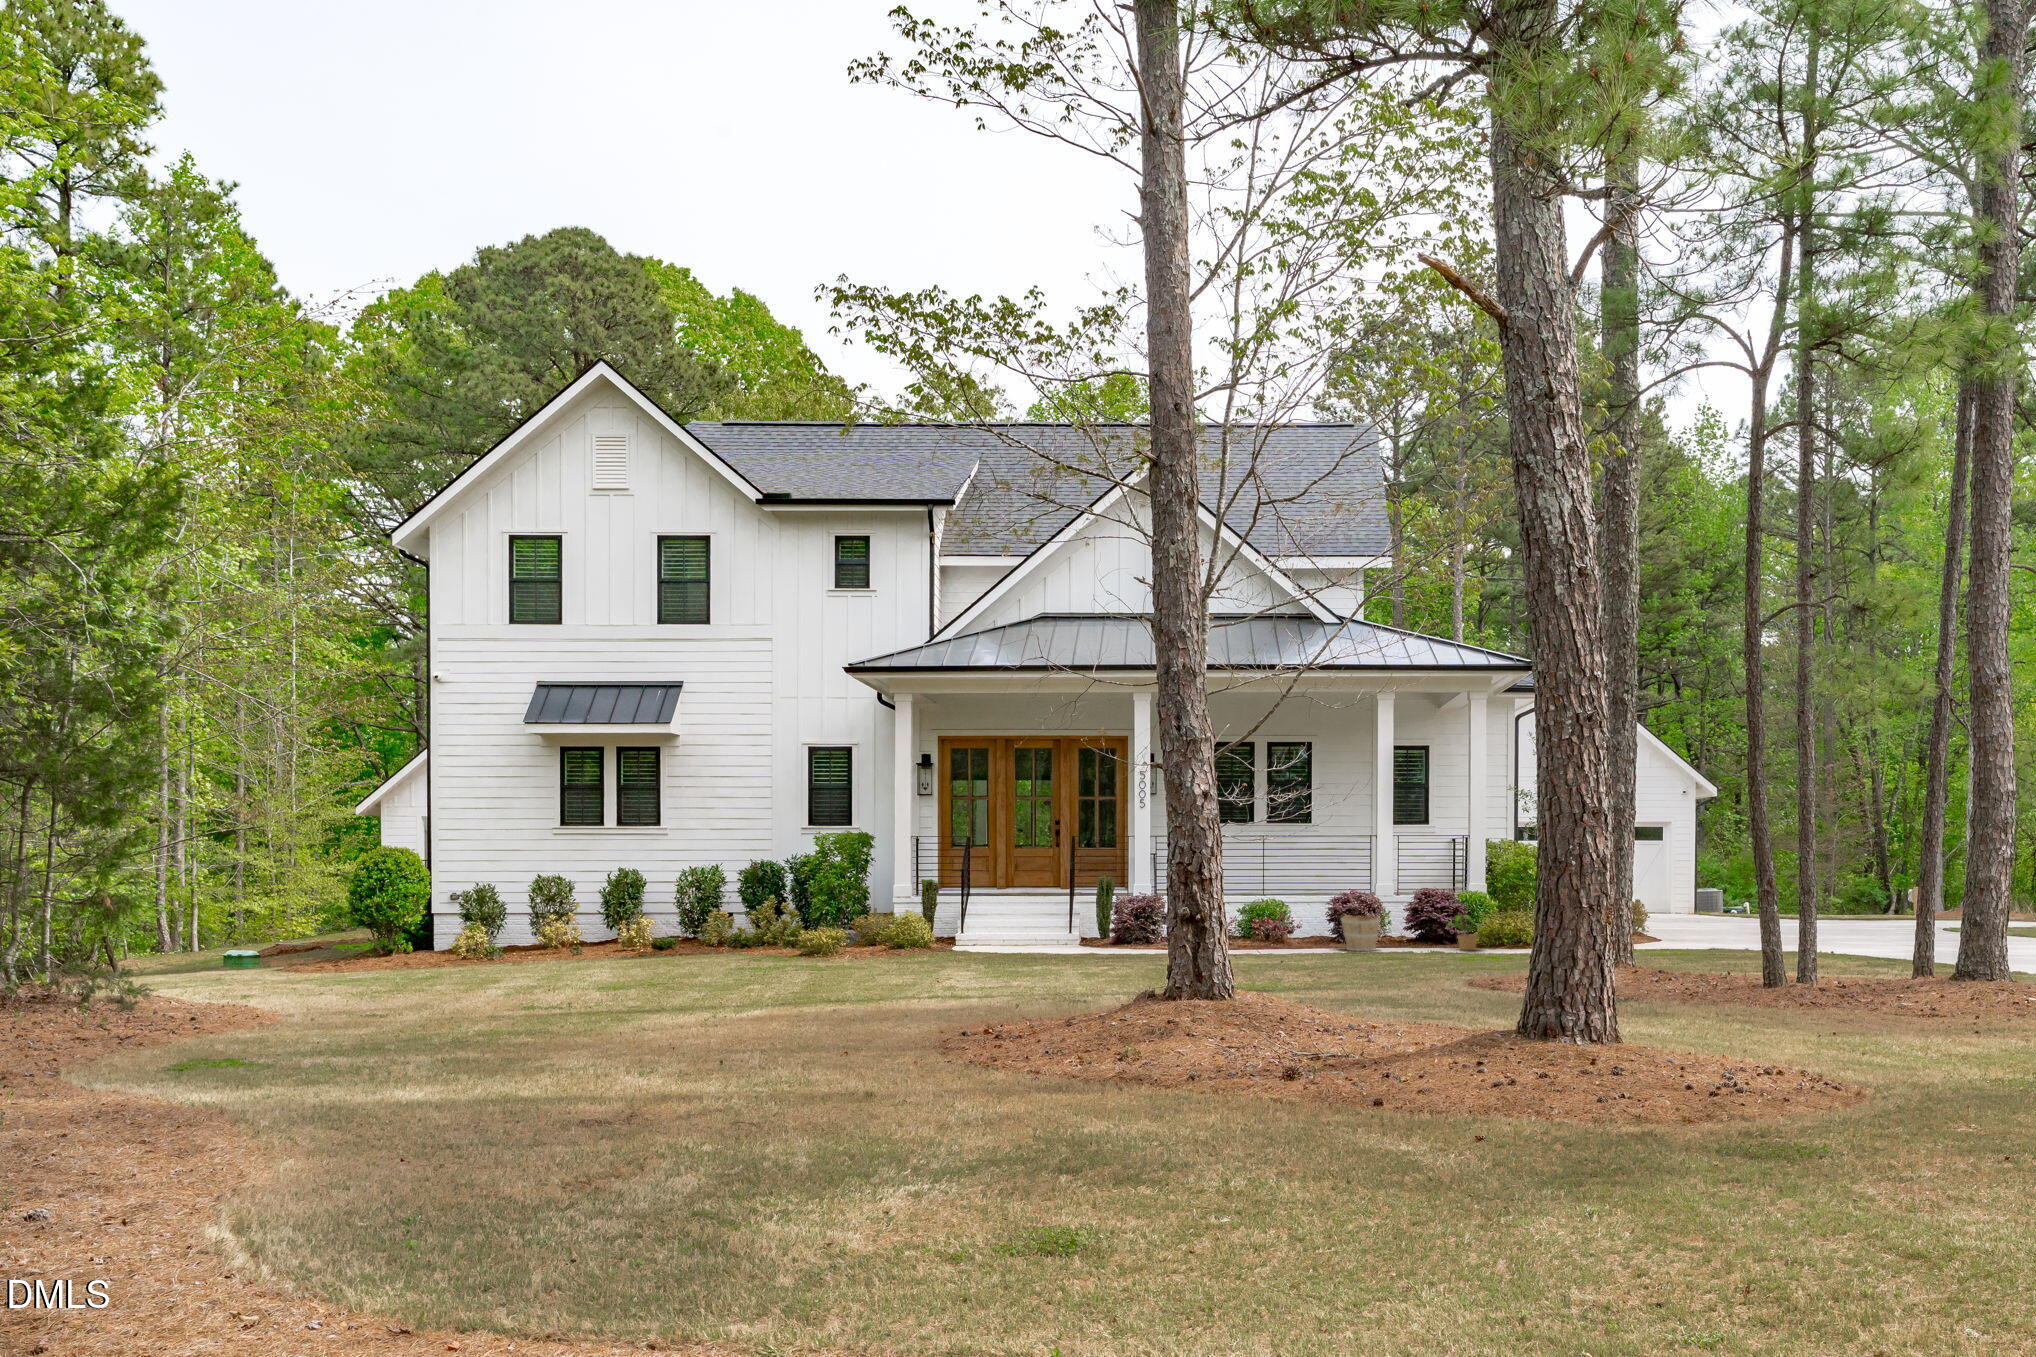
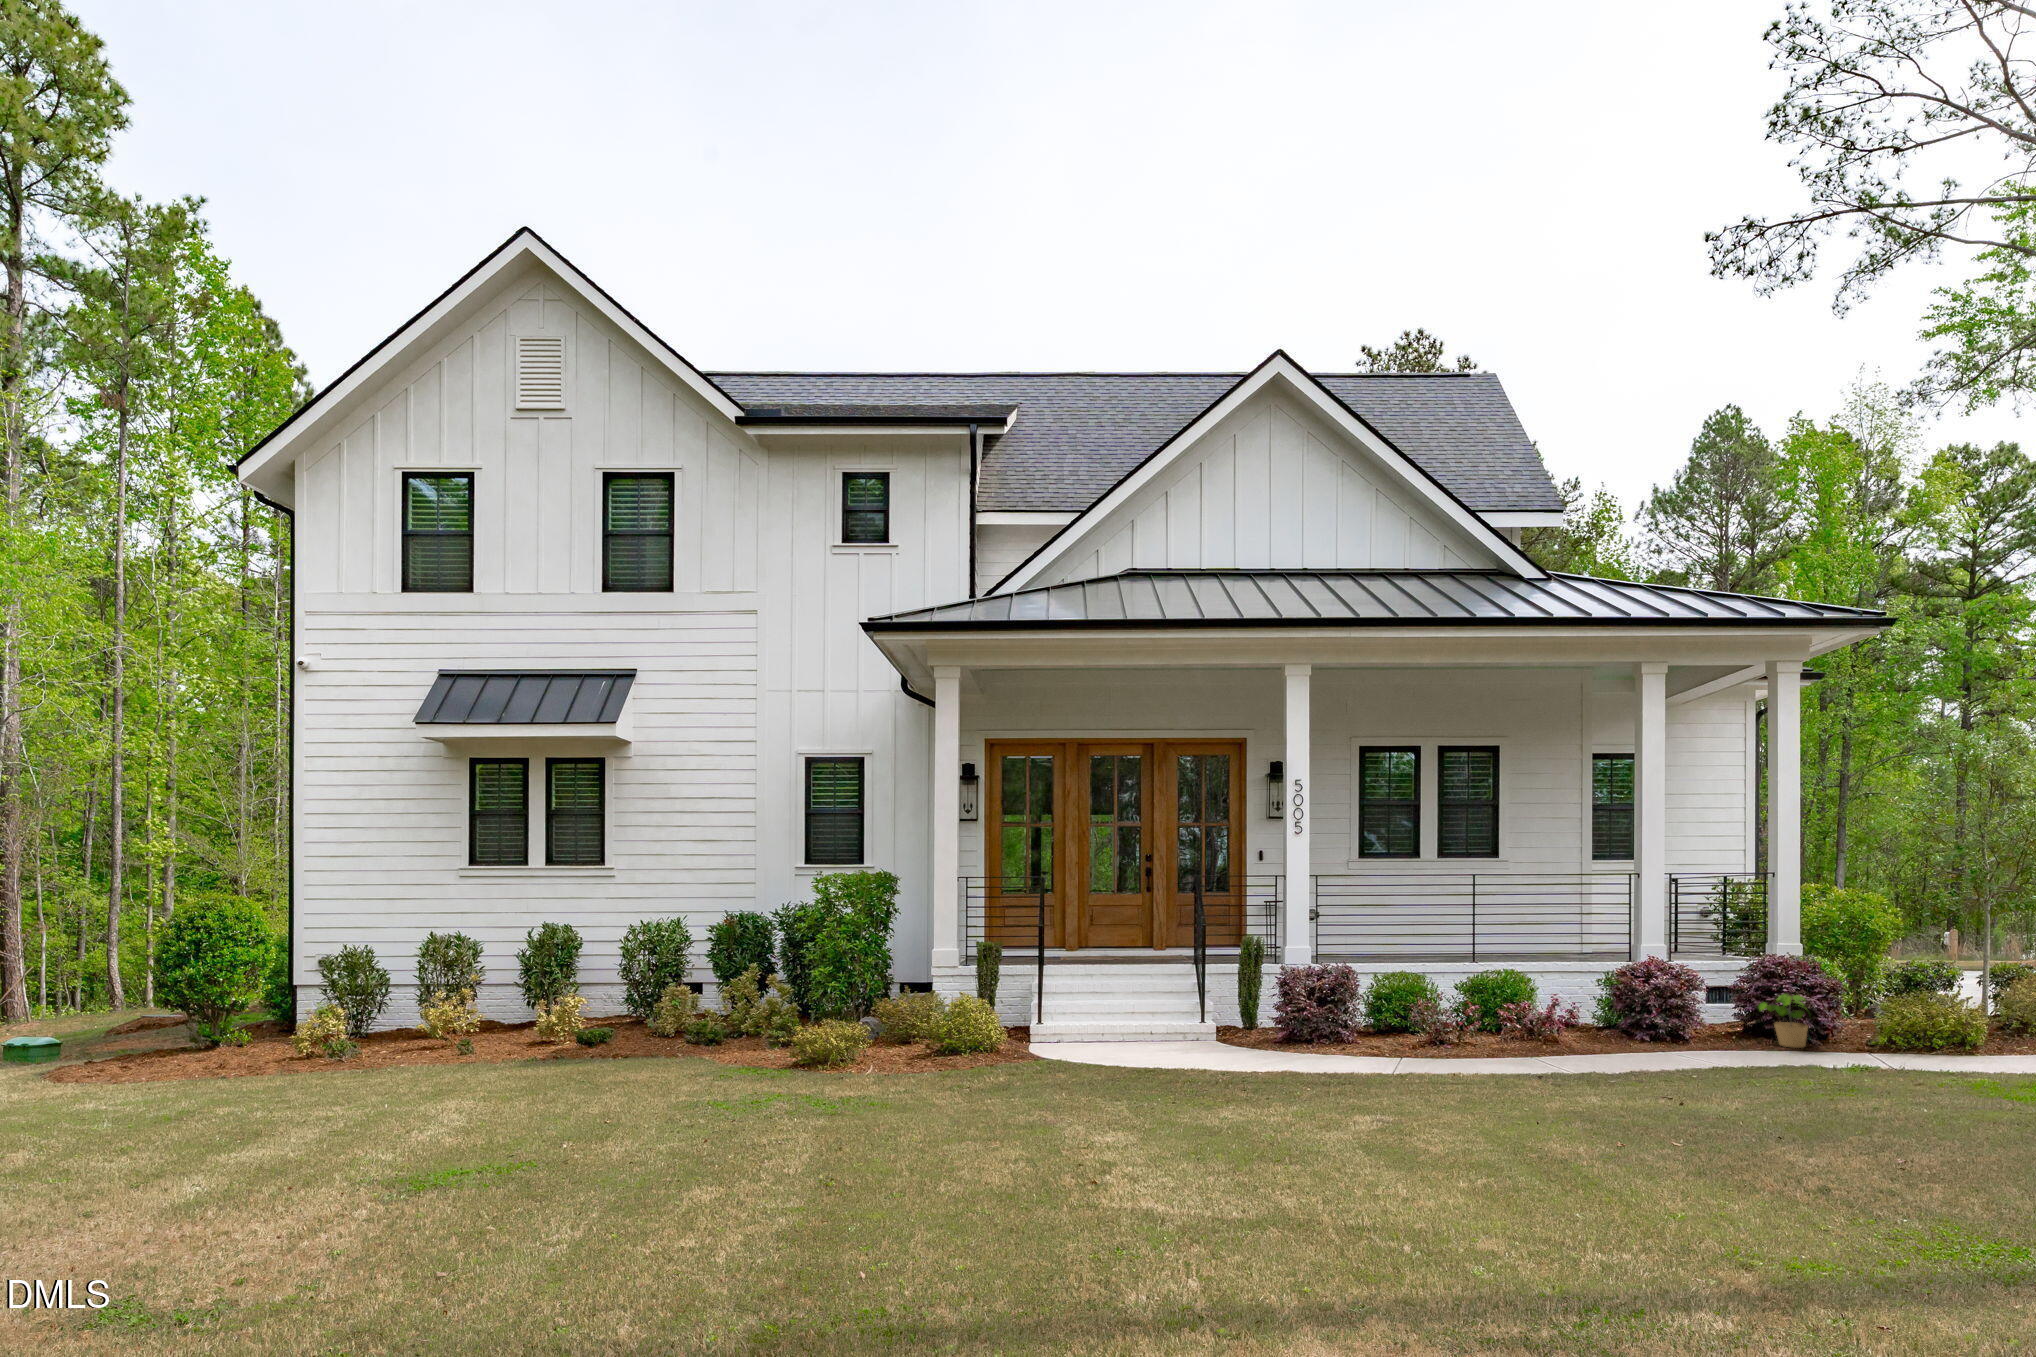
wooden bucket: present [1341,915,1381,951] -> none [1598,993,1662,1051]

